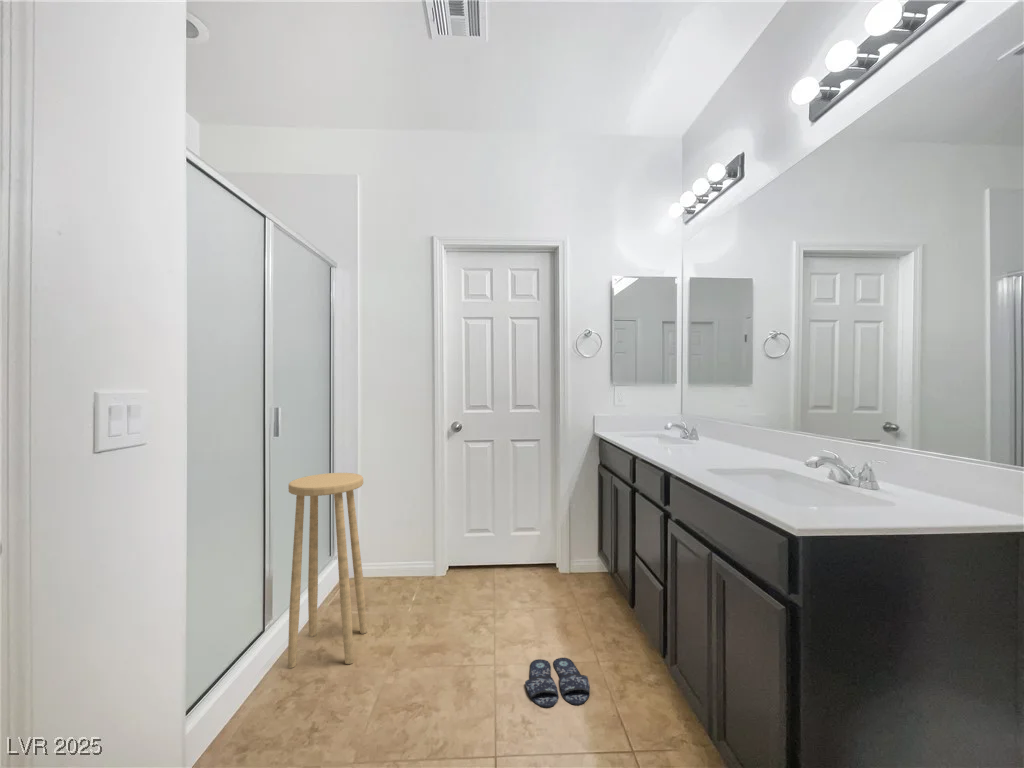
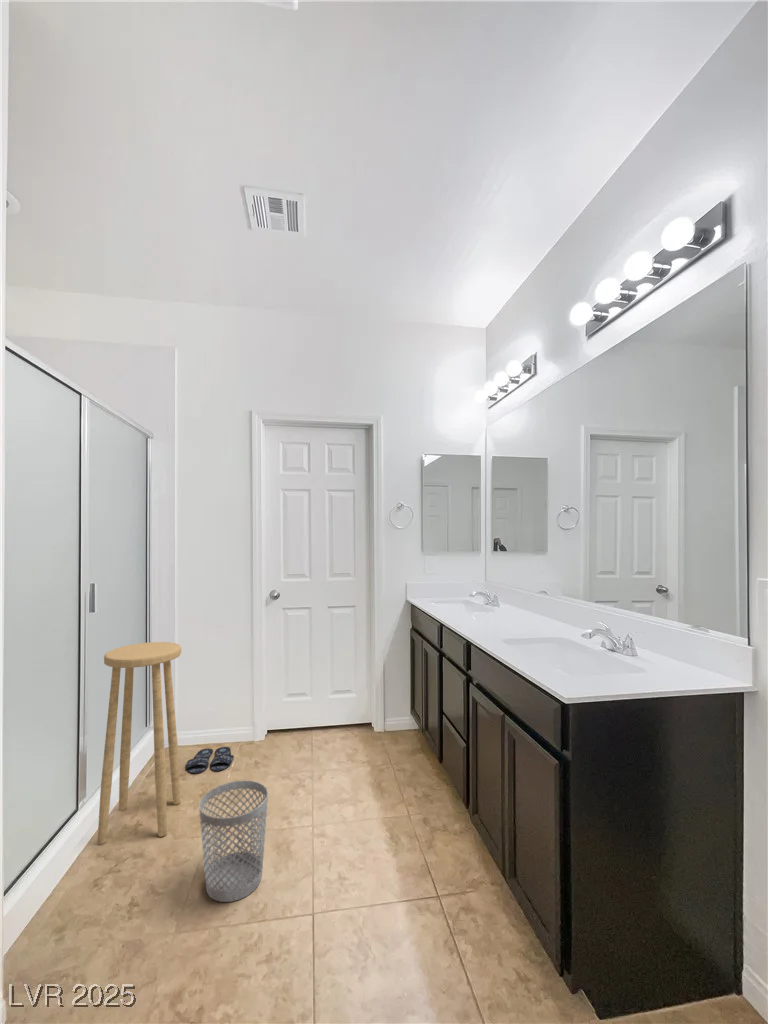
wastebasket: none [382,613,452,734] -> present [199,780,268,902]
slippers: present [525,658,590,708] -> present [186,747,234,774]

